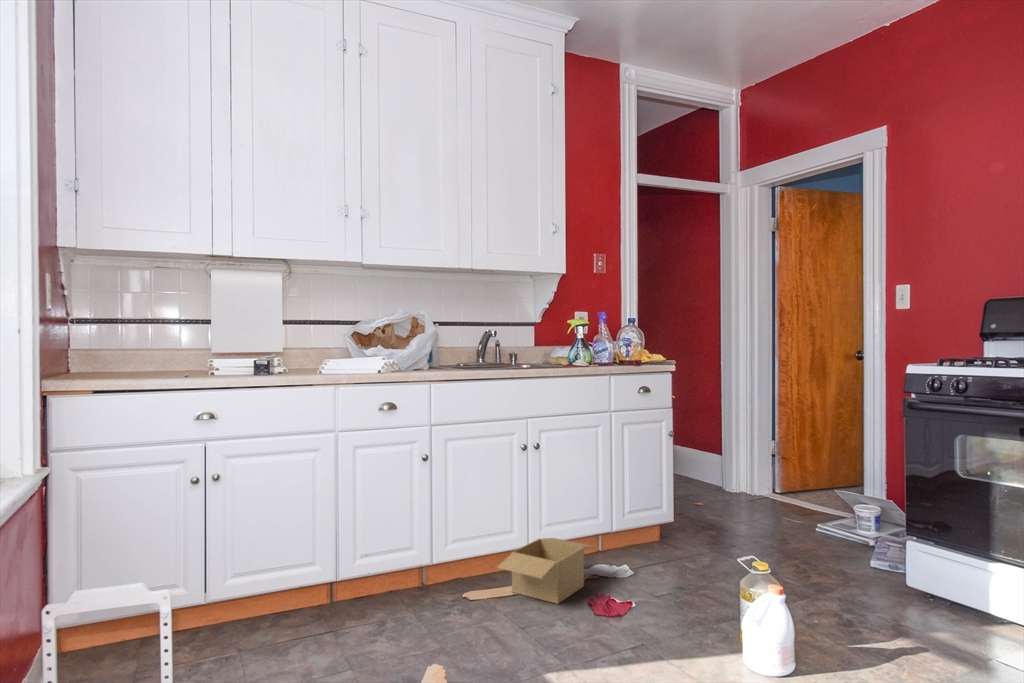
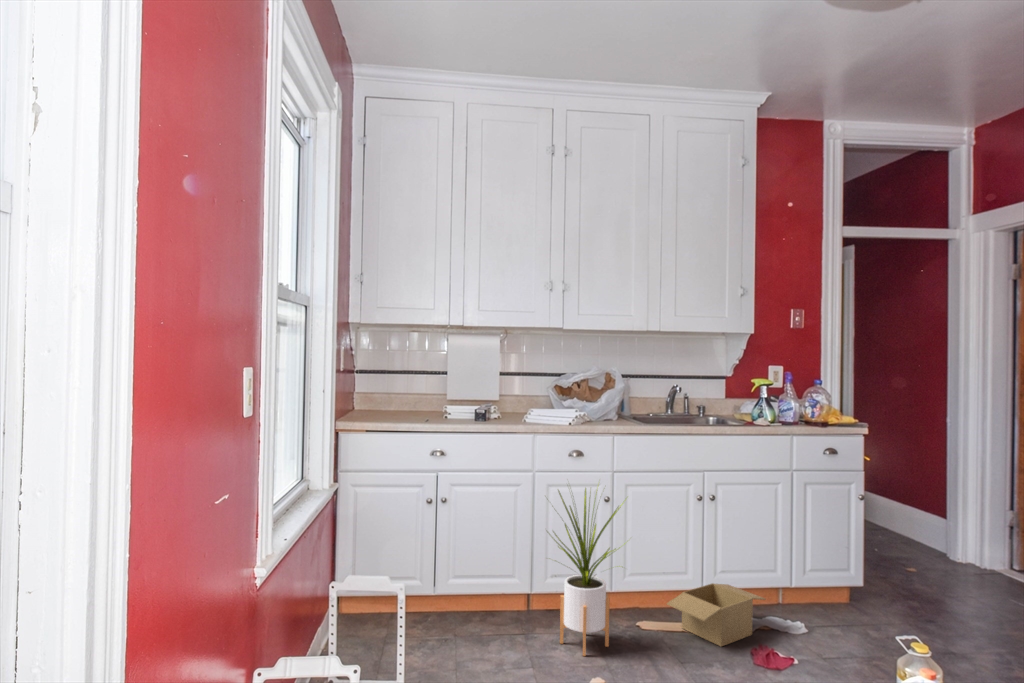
house plant: none [355,430,462,643] -> present [552,488,625,656]

